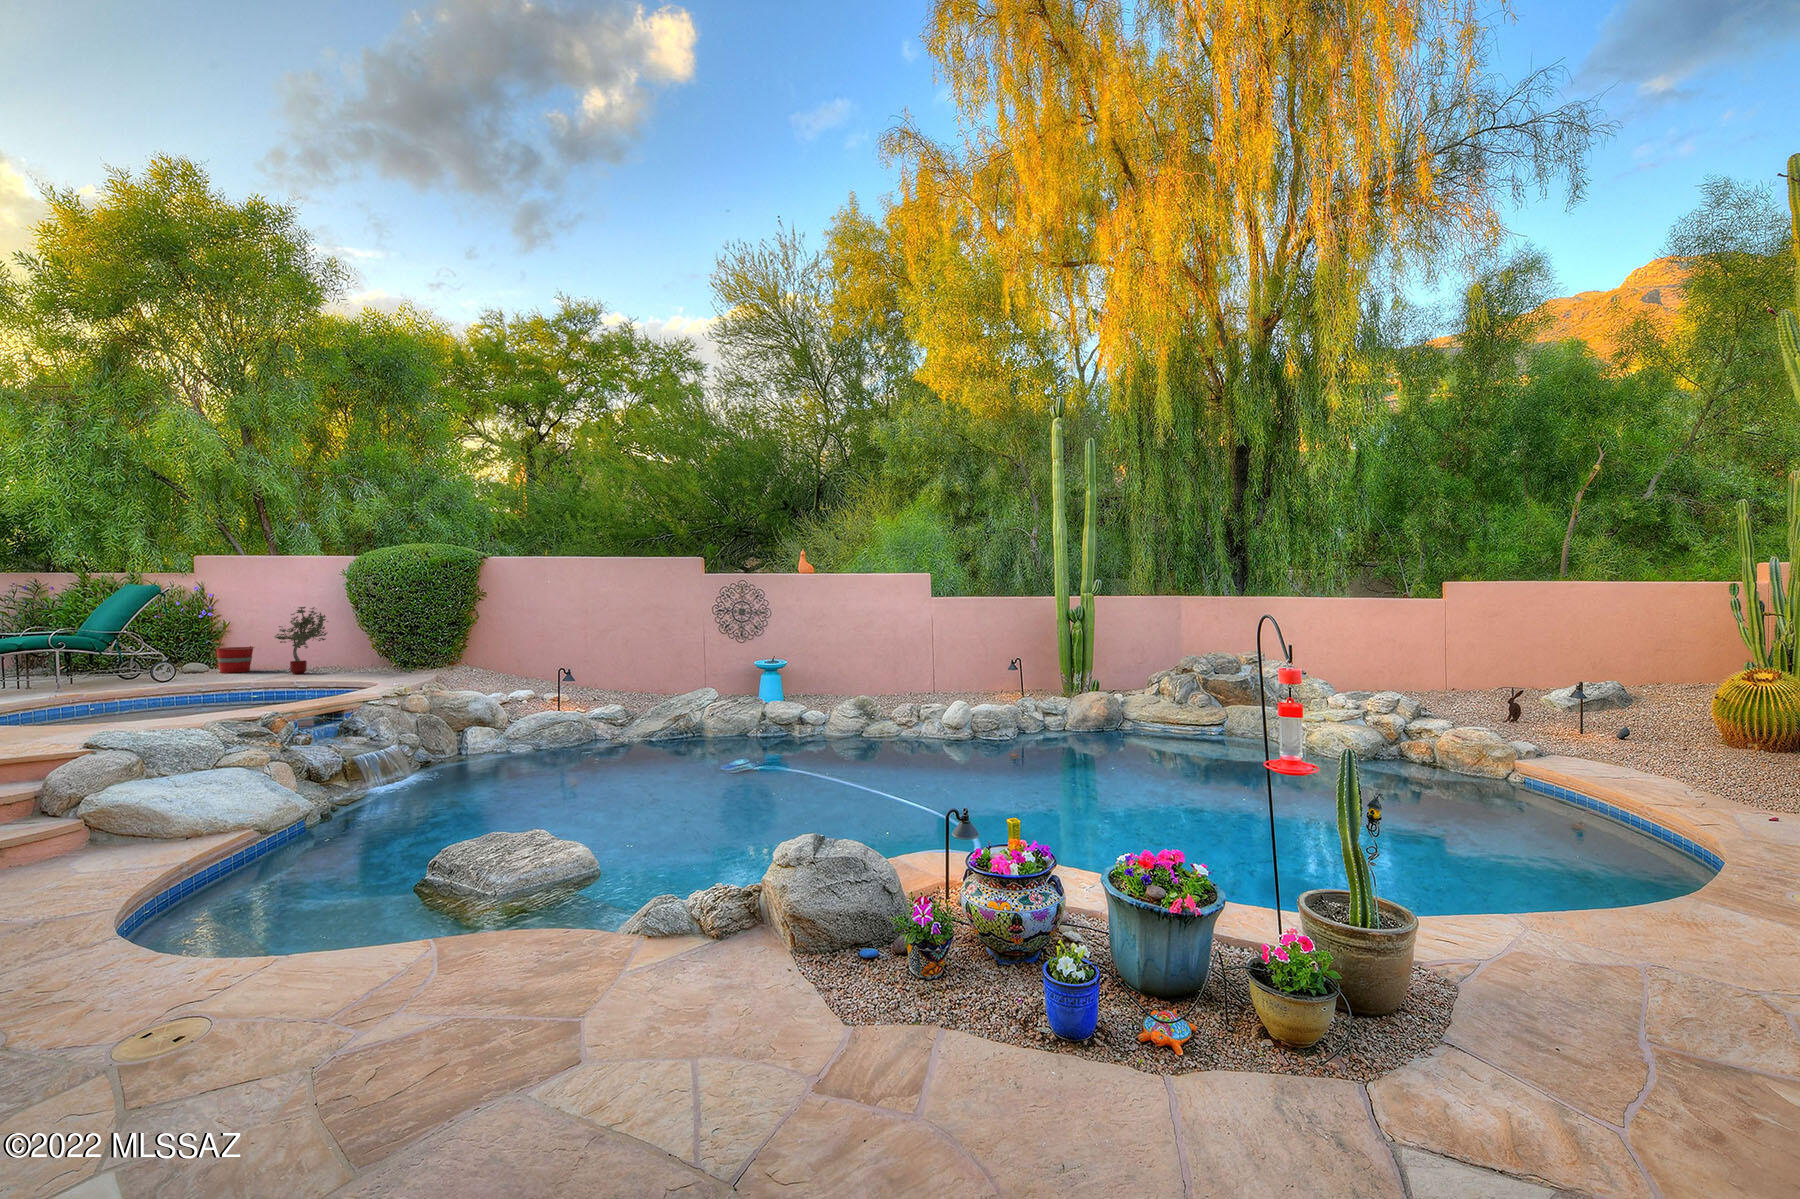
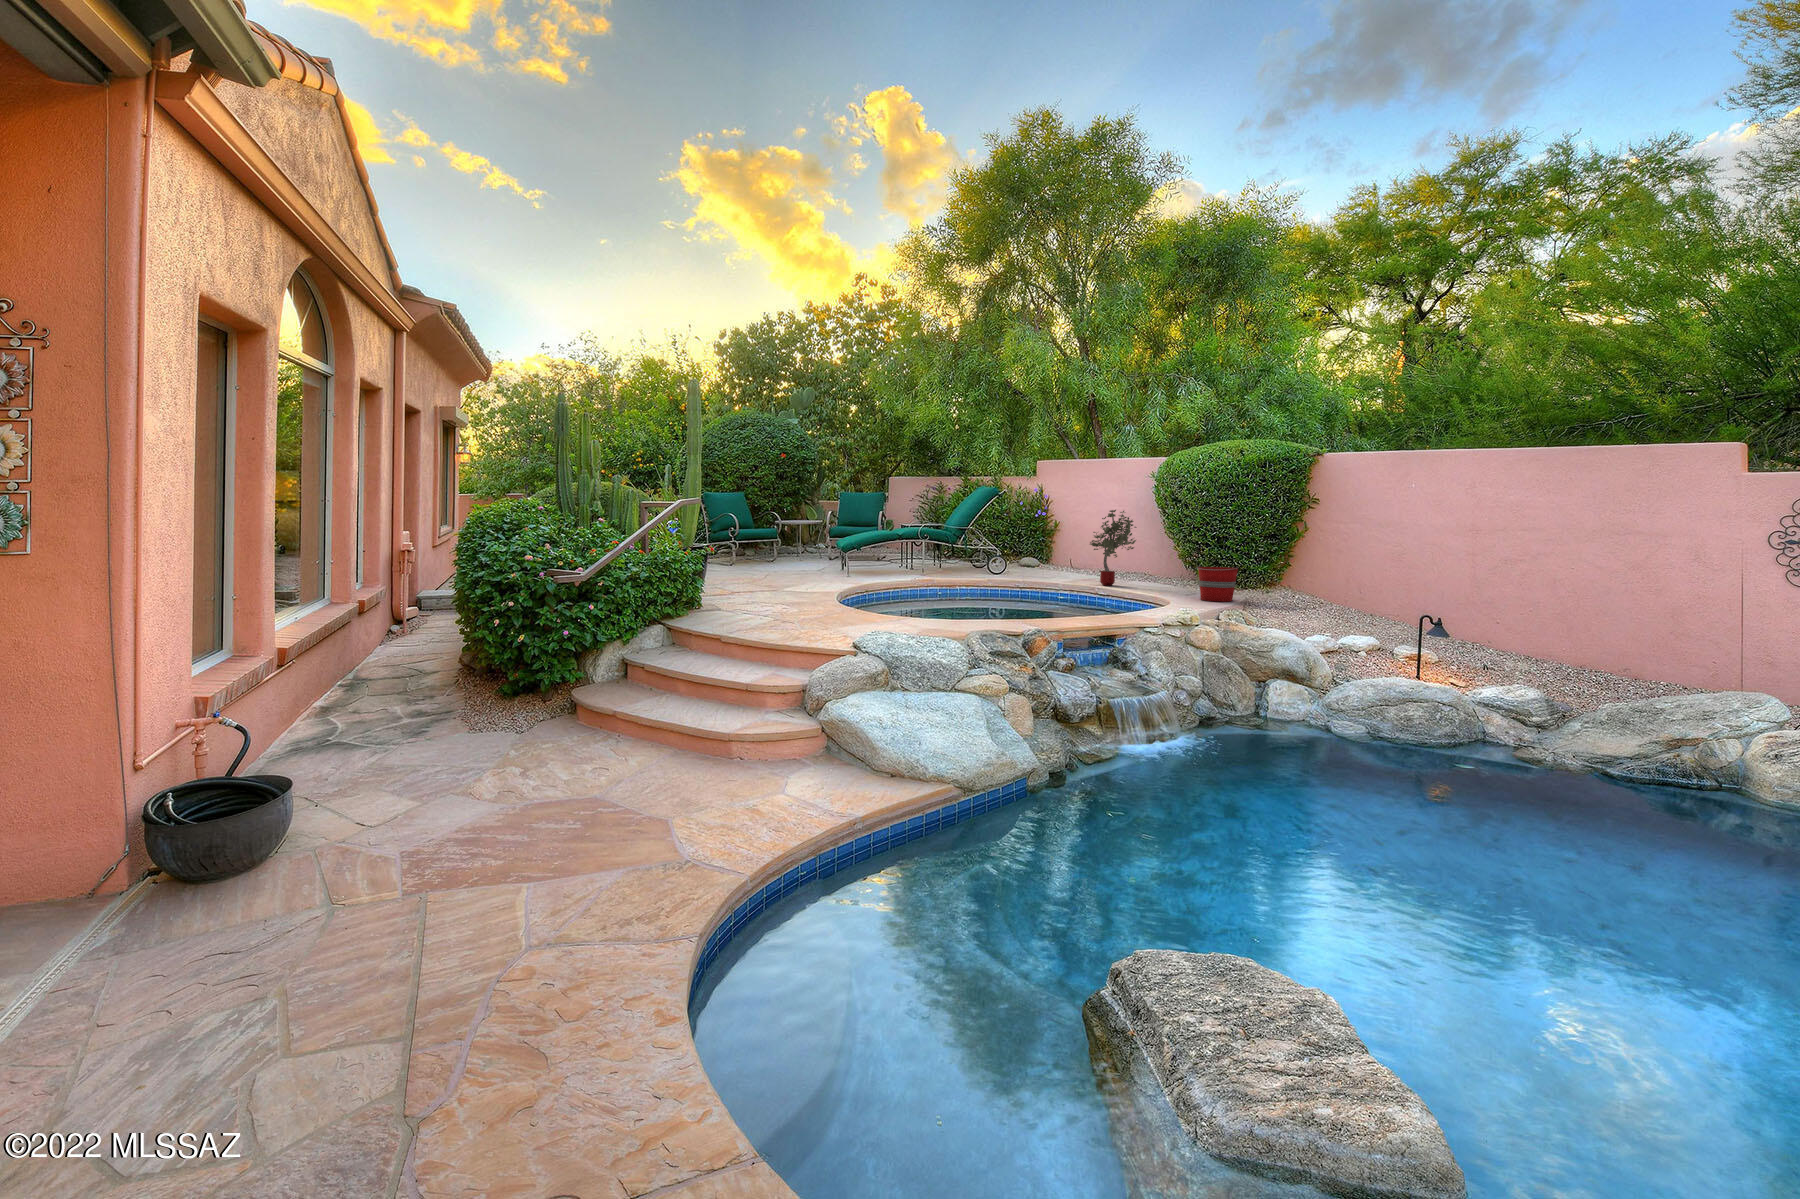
bucket: present [216,646,255,673] -> present [1198,566,1238,602]

